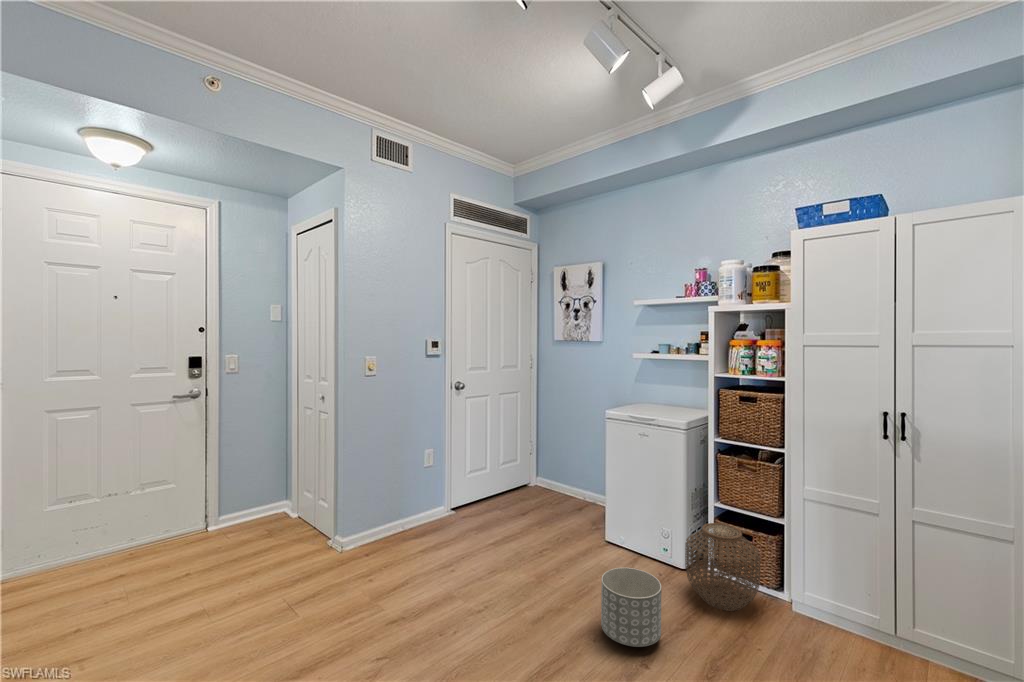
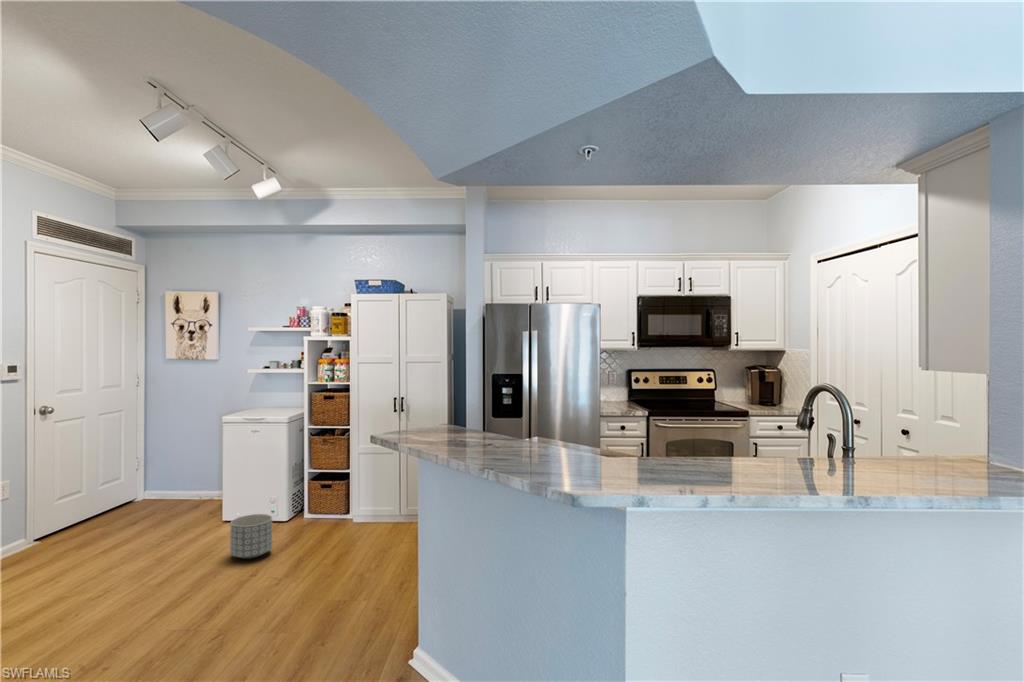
woven basket: present [685,523,760,611] -> none [288,479,335,531]

